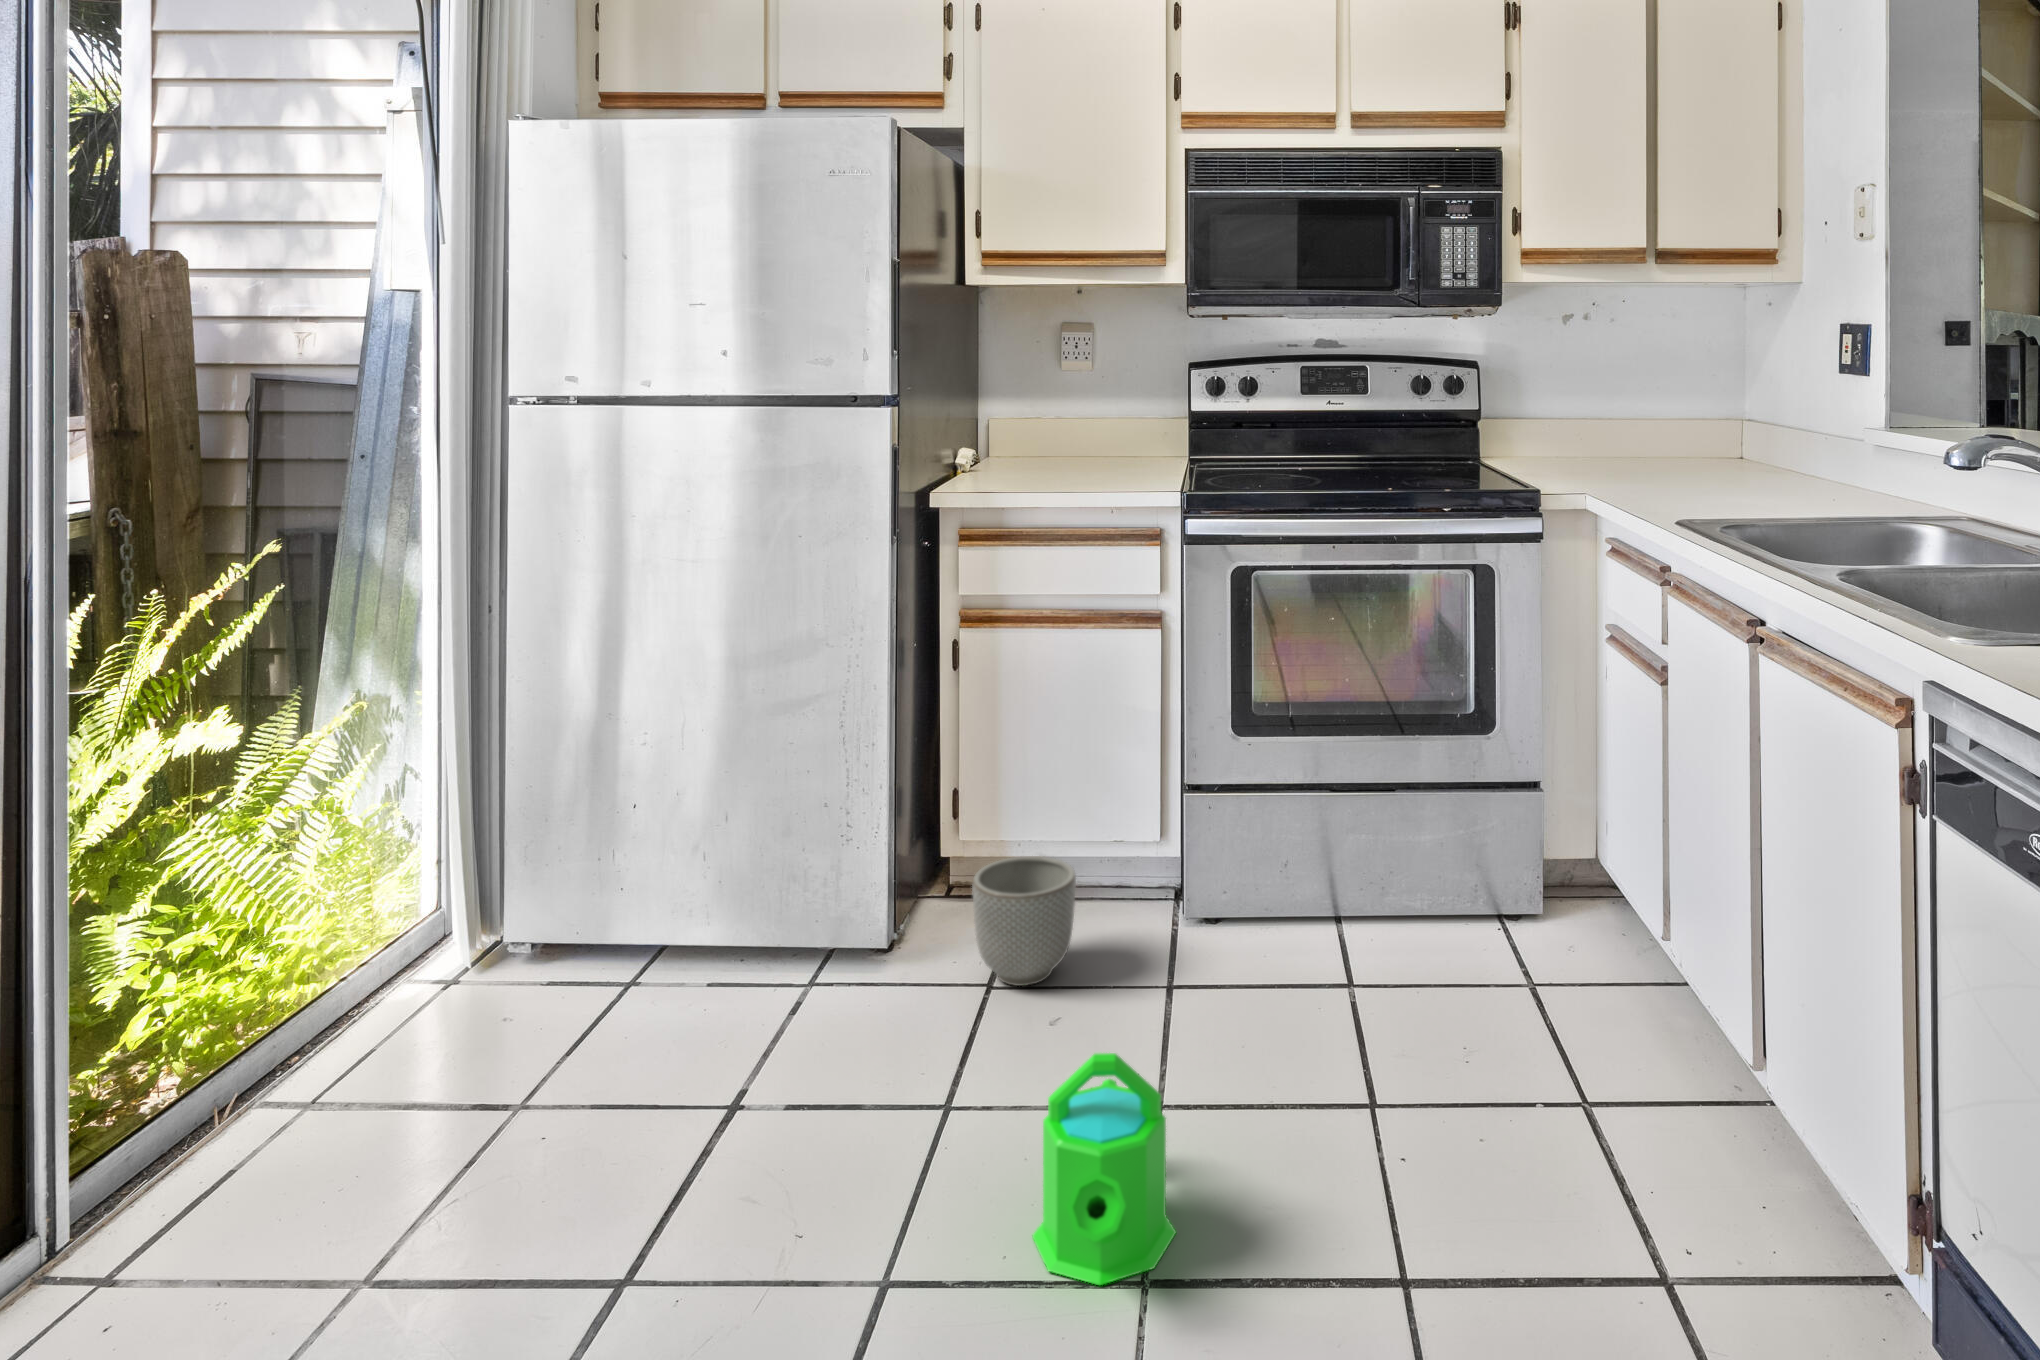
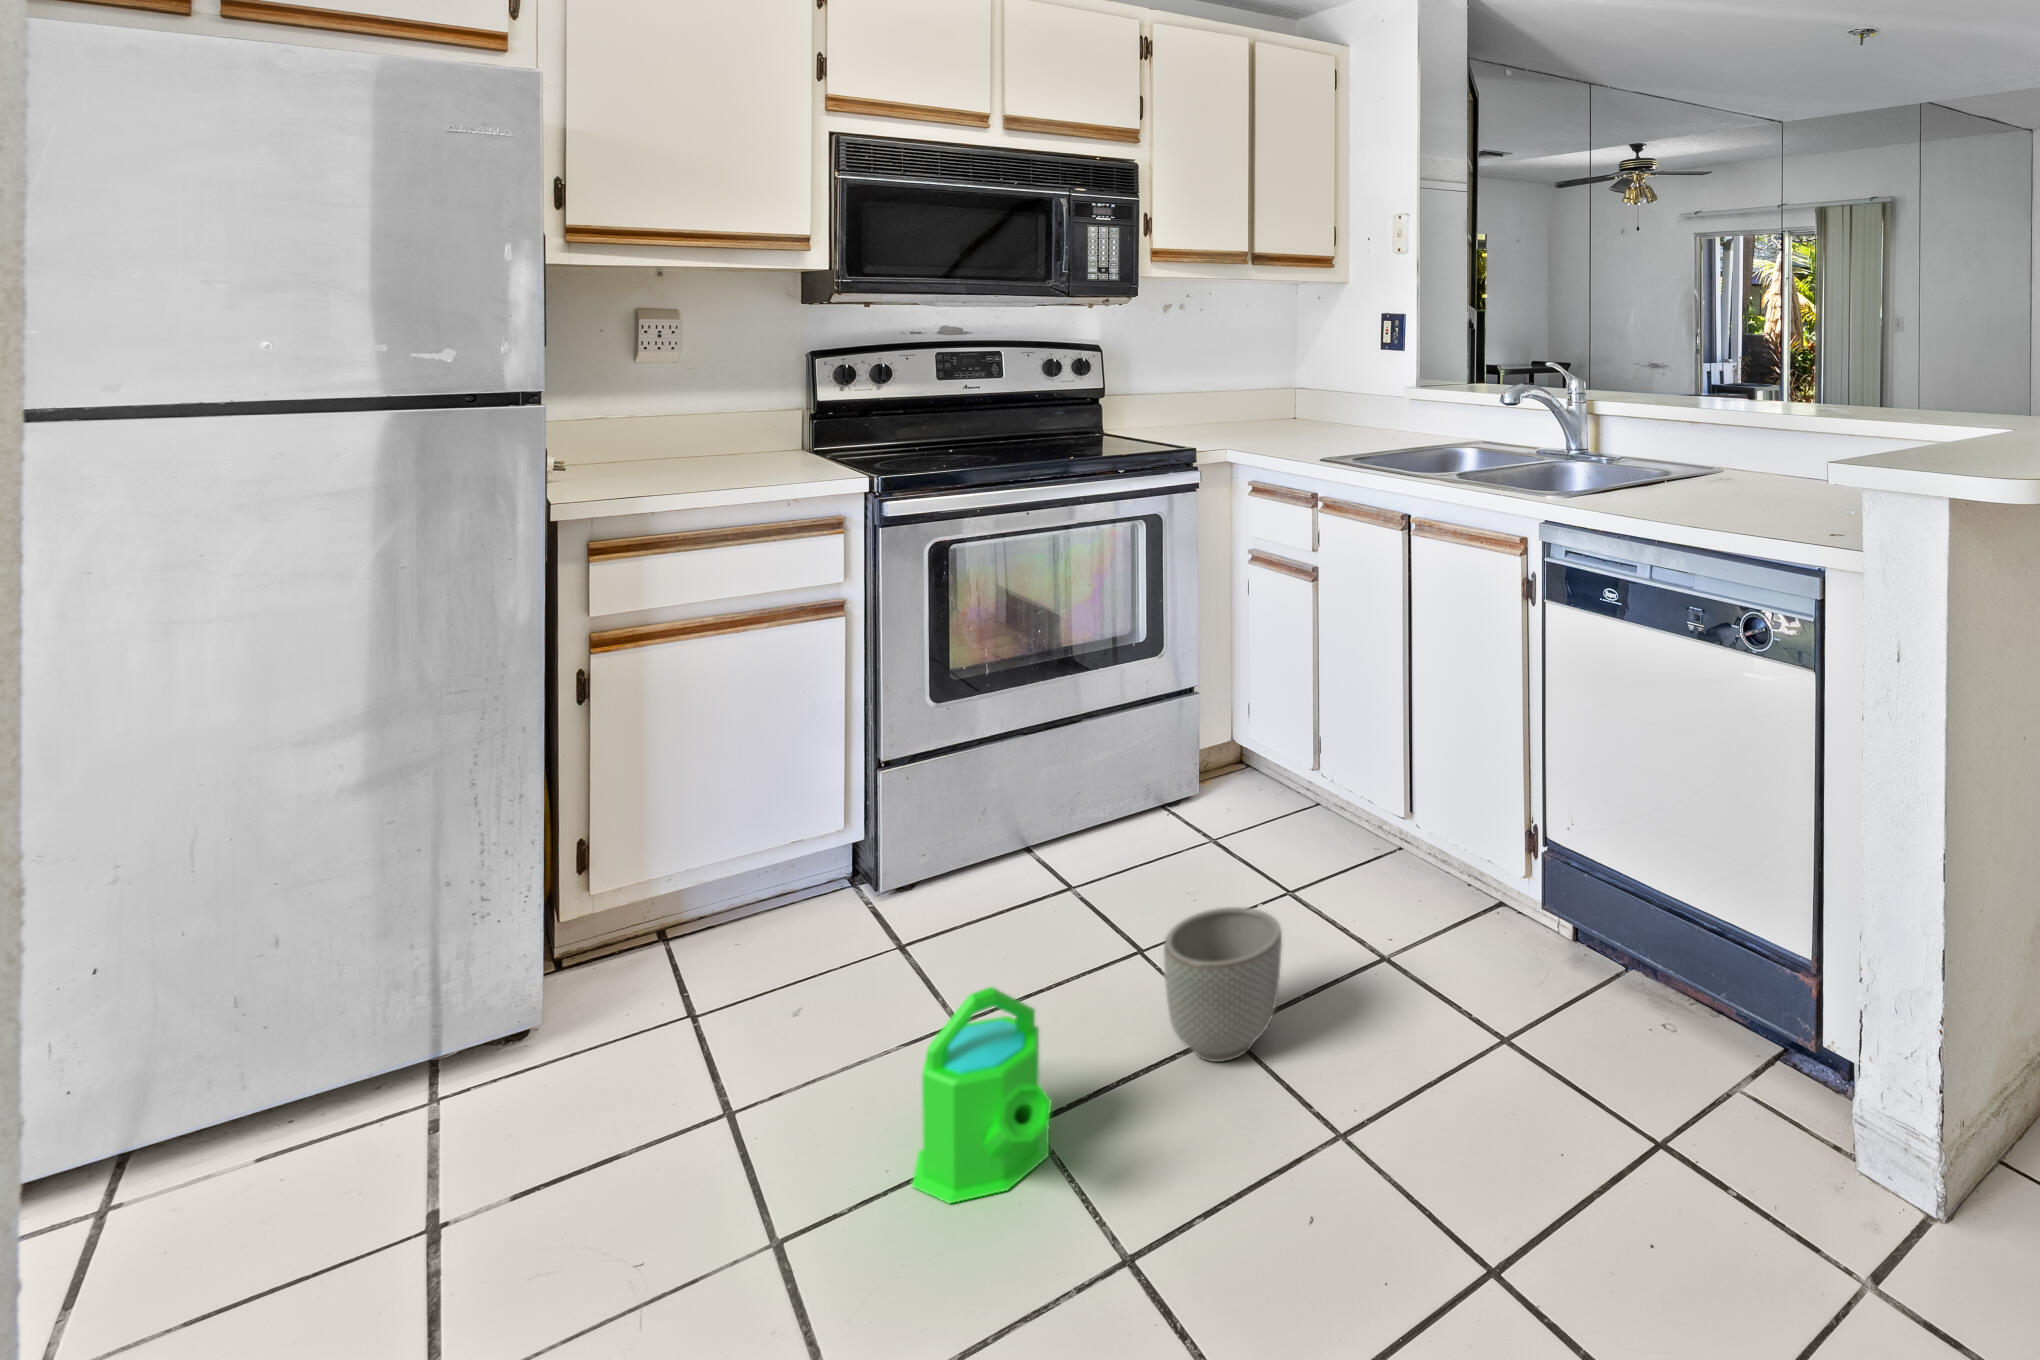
planter: present [972,856,1076,986] -> present [1164,907,1282,1062]

